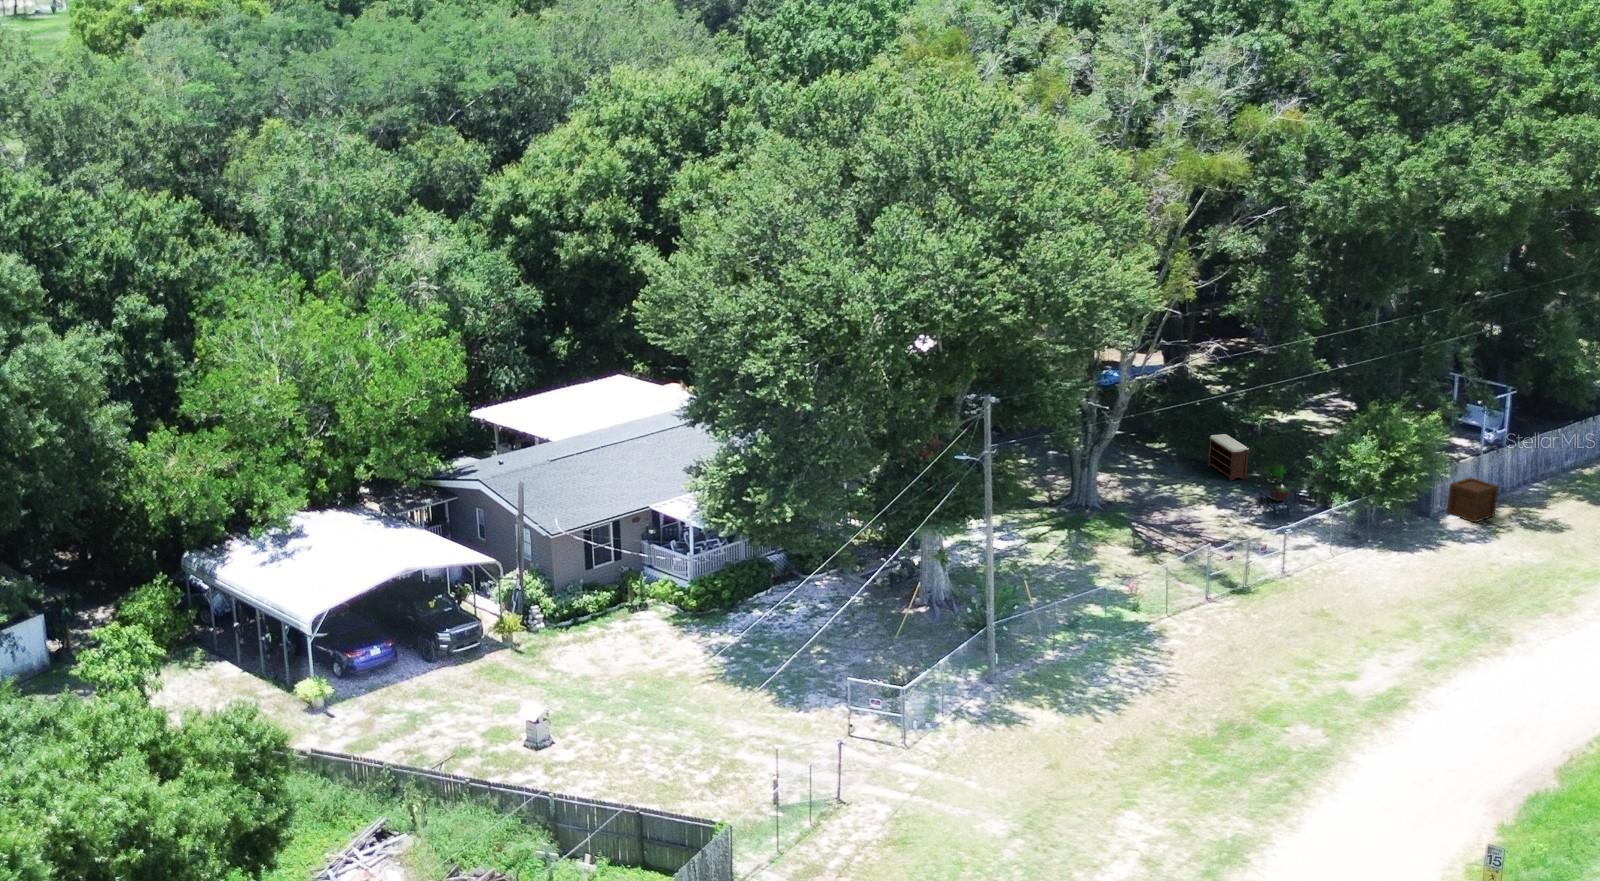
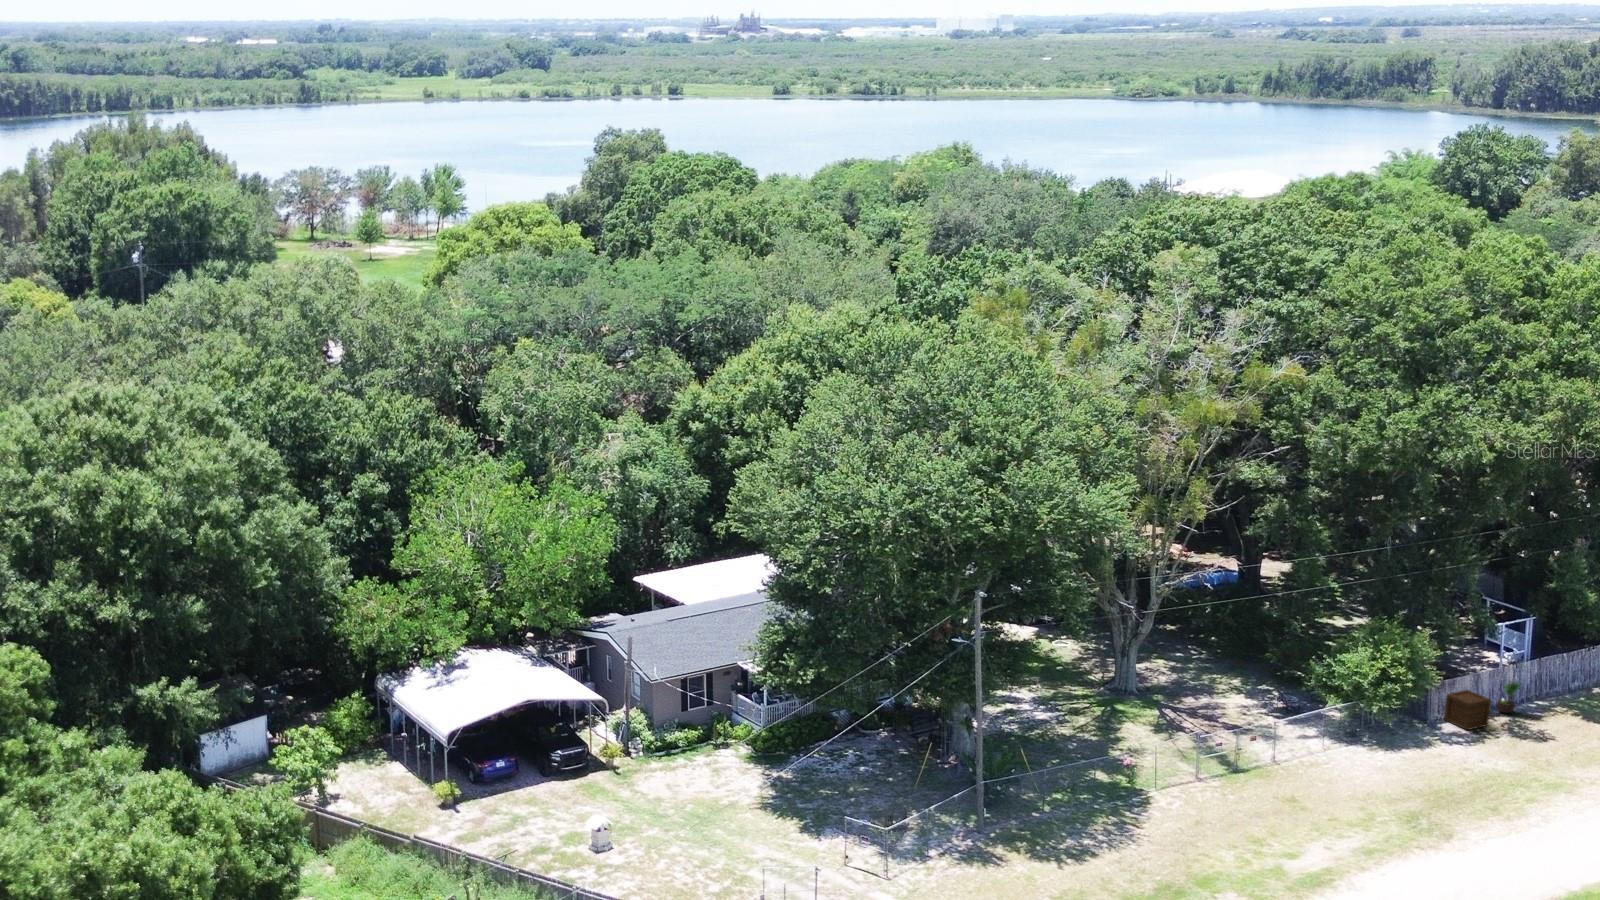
bench: present [1208,434,1250,481] -> none [1241,635,1274,676]
potted tree: present [1266,465,1289,501] -> present [1497,681,1520,713]

